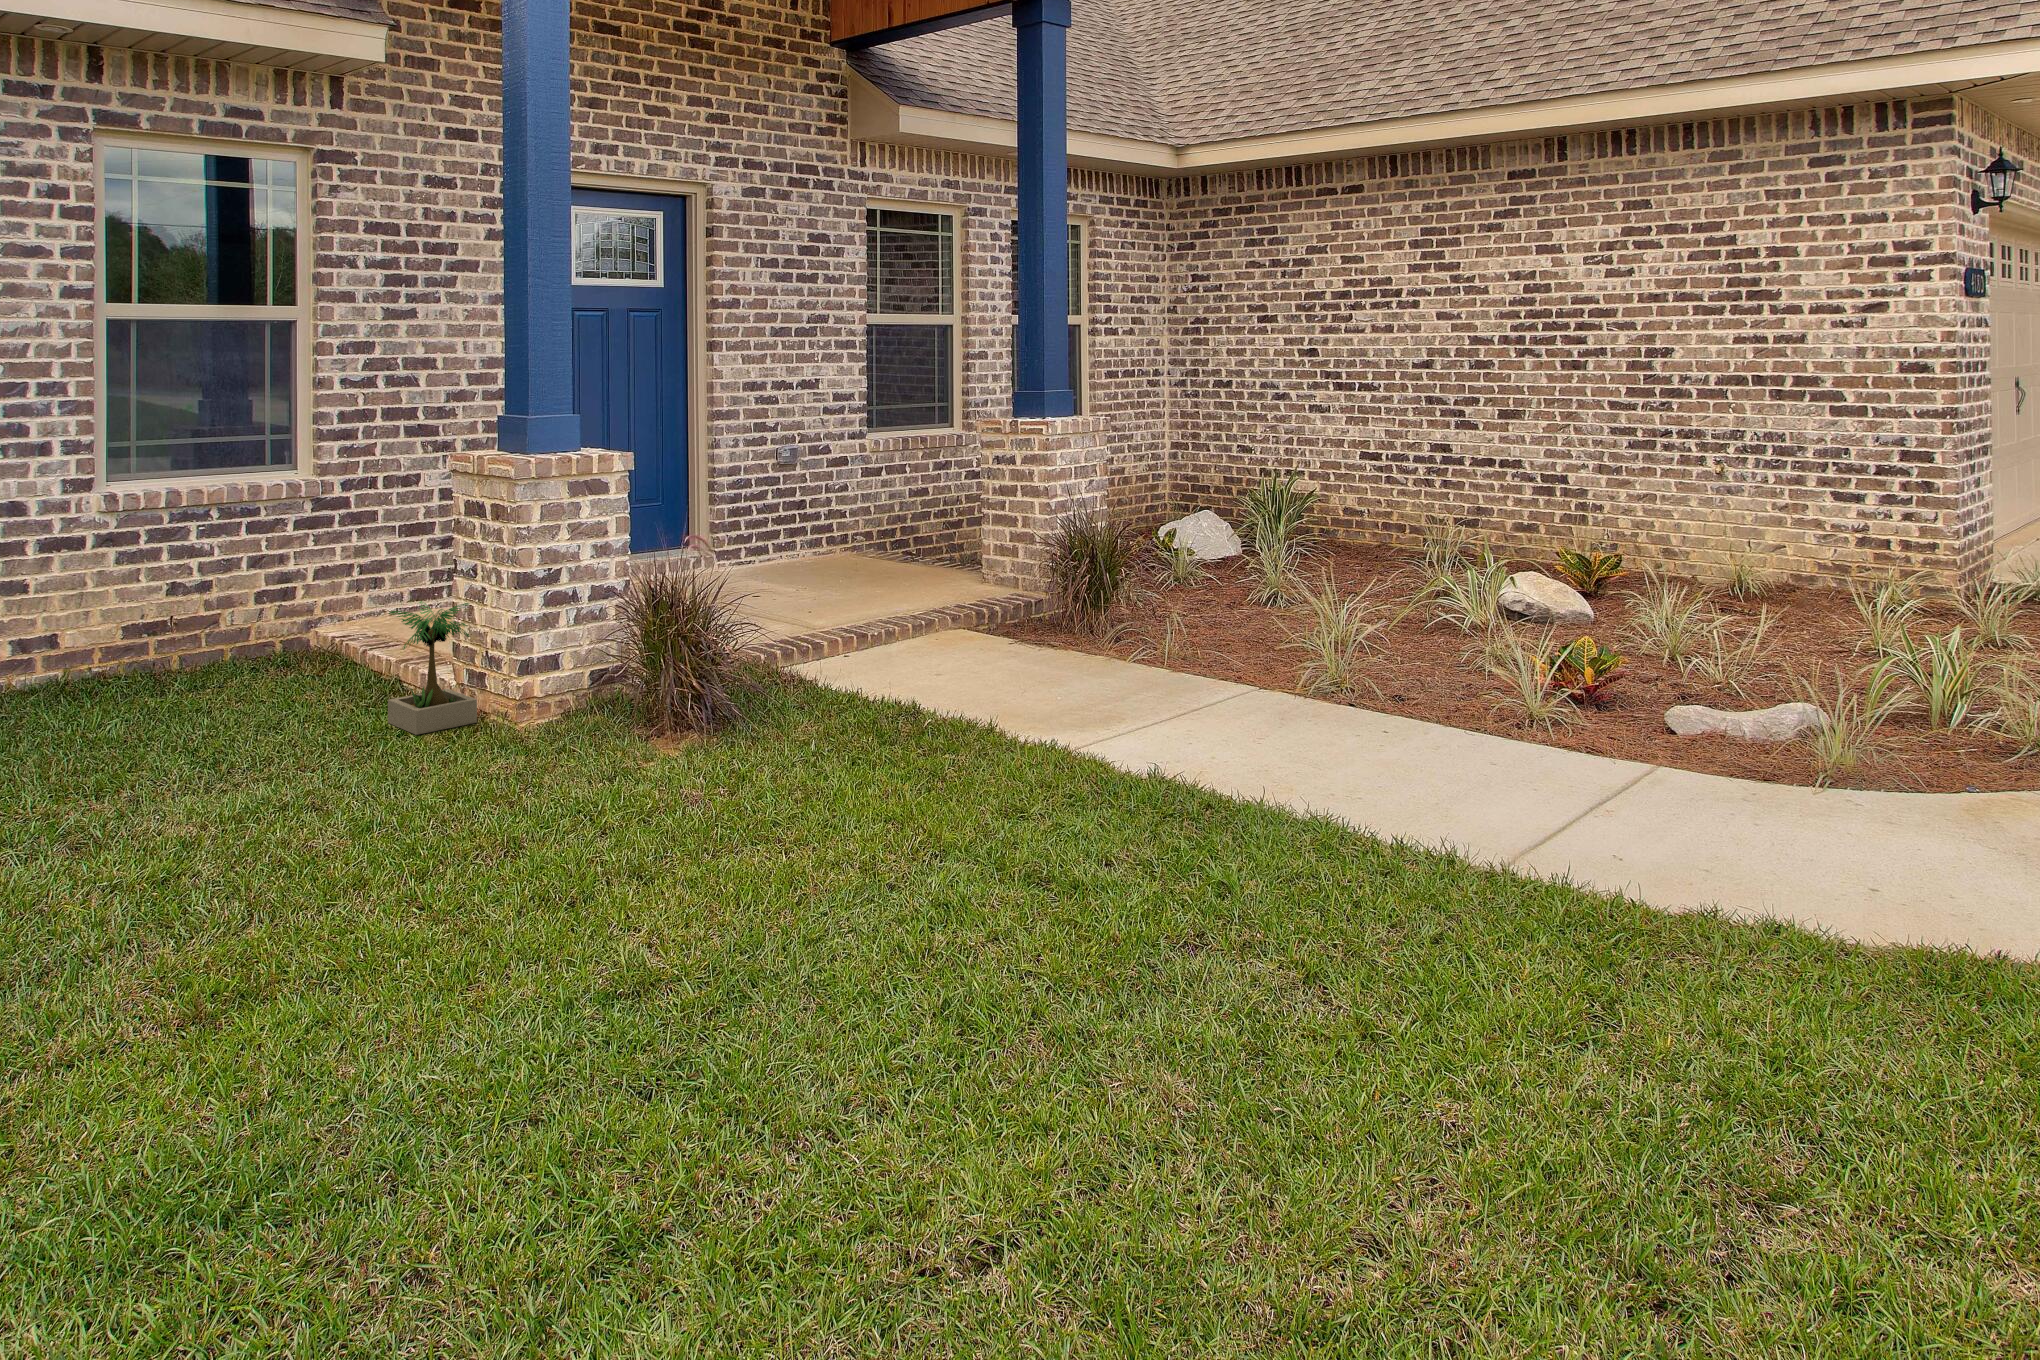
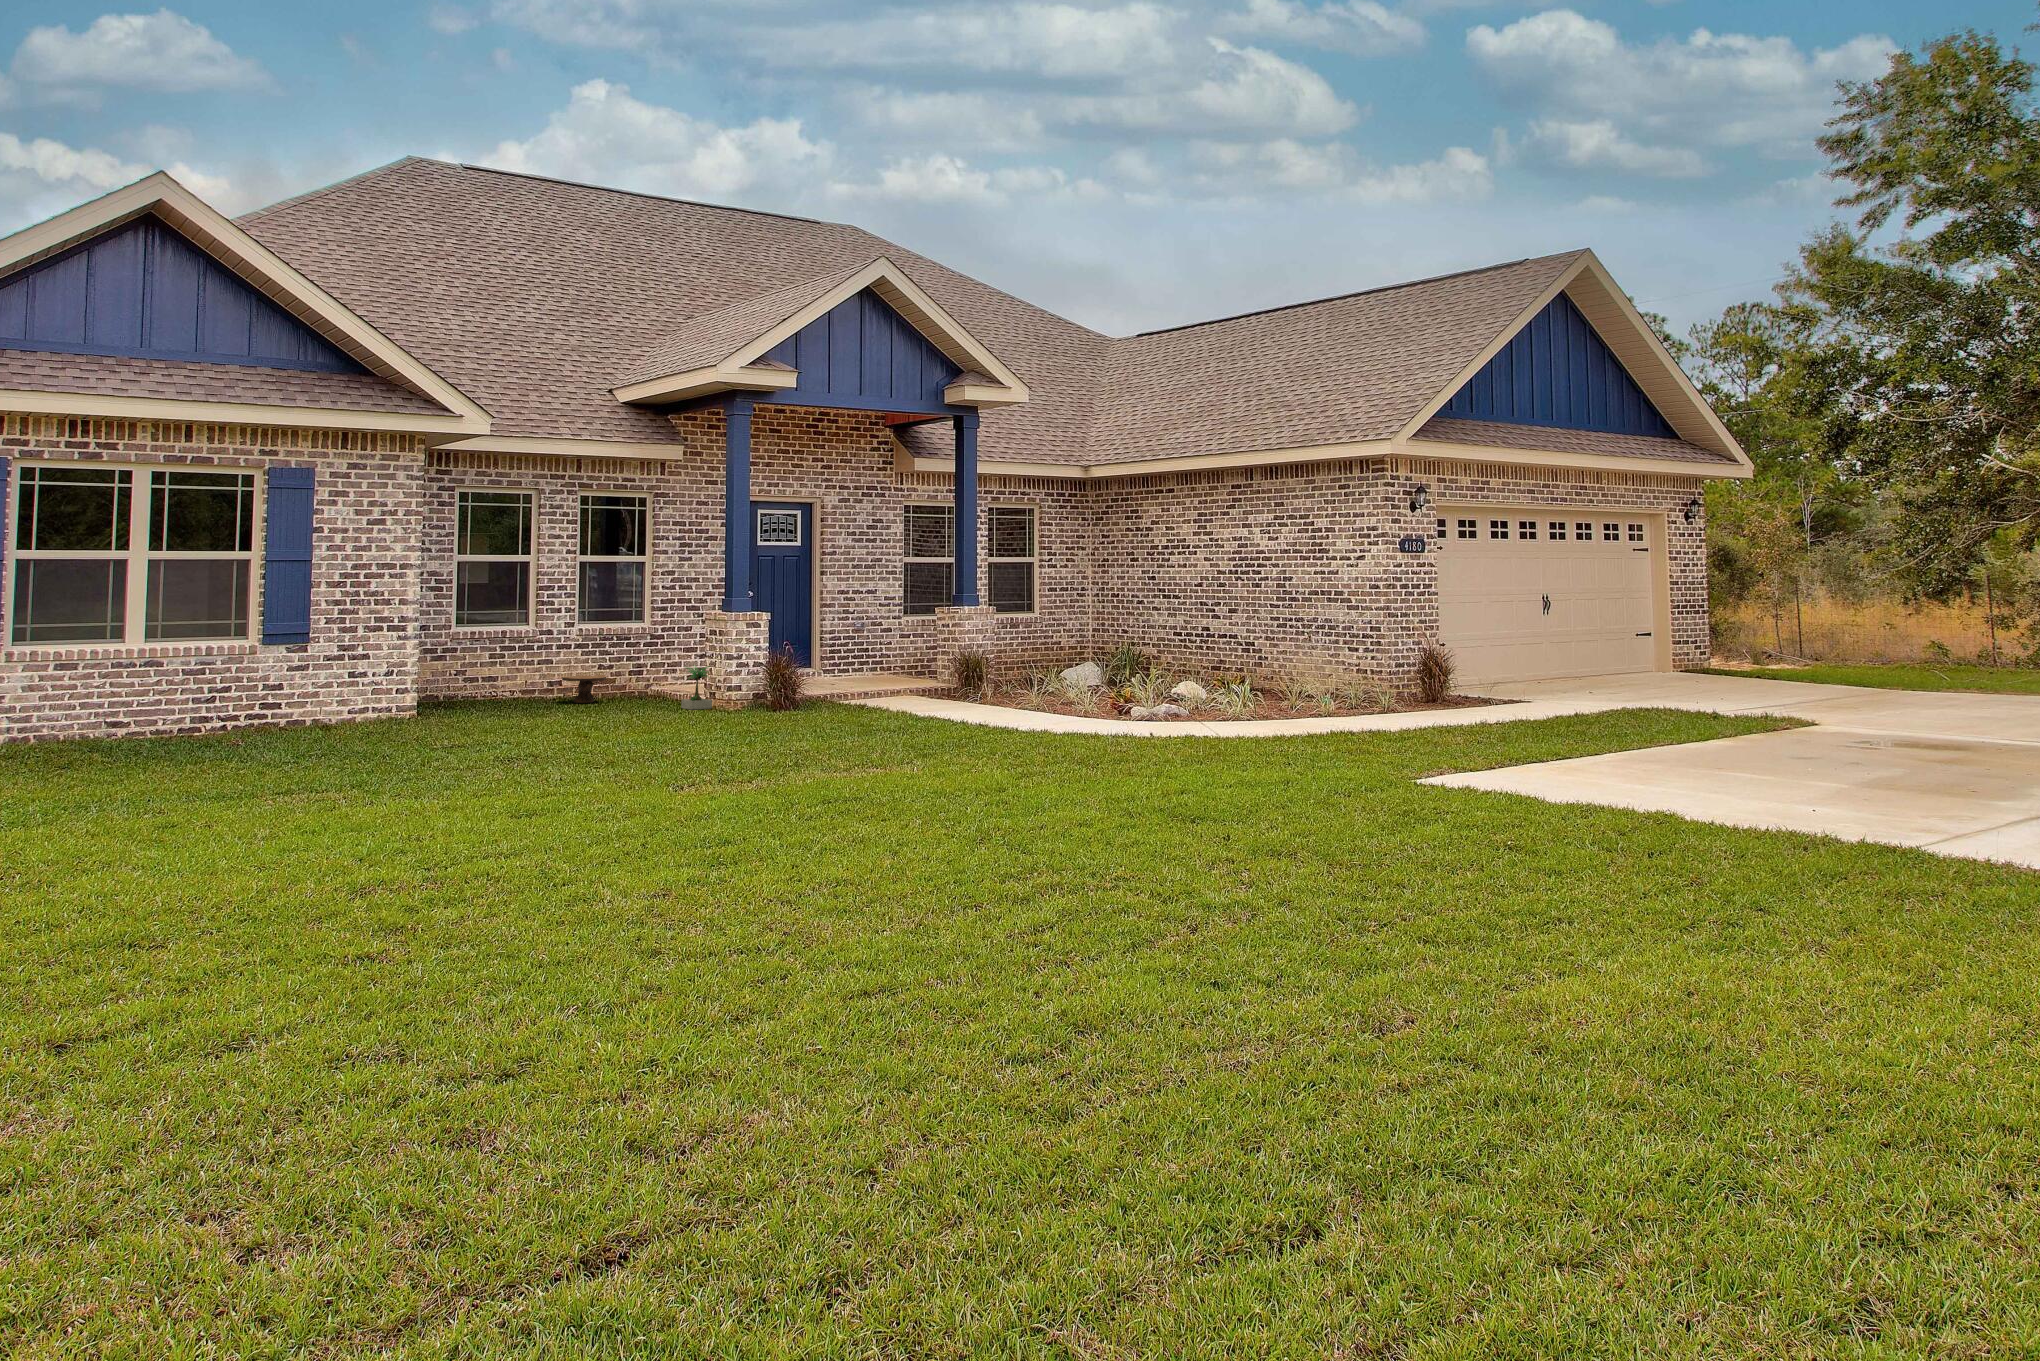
side table: none [46,615,181,701] -> present [562,675,606,703]

